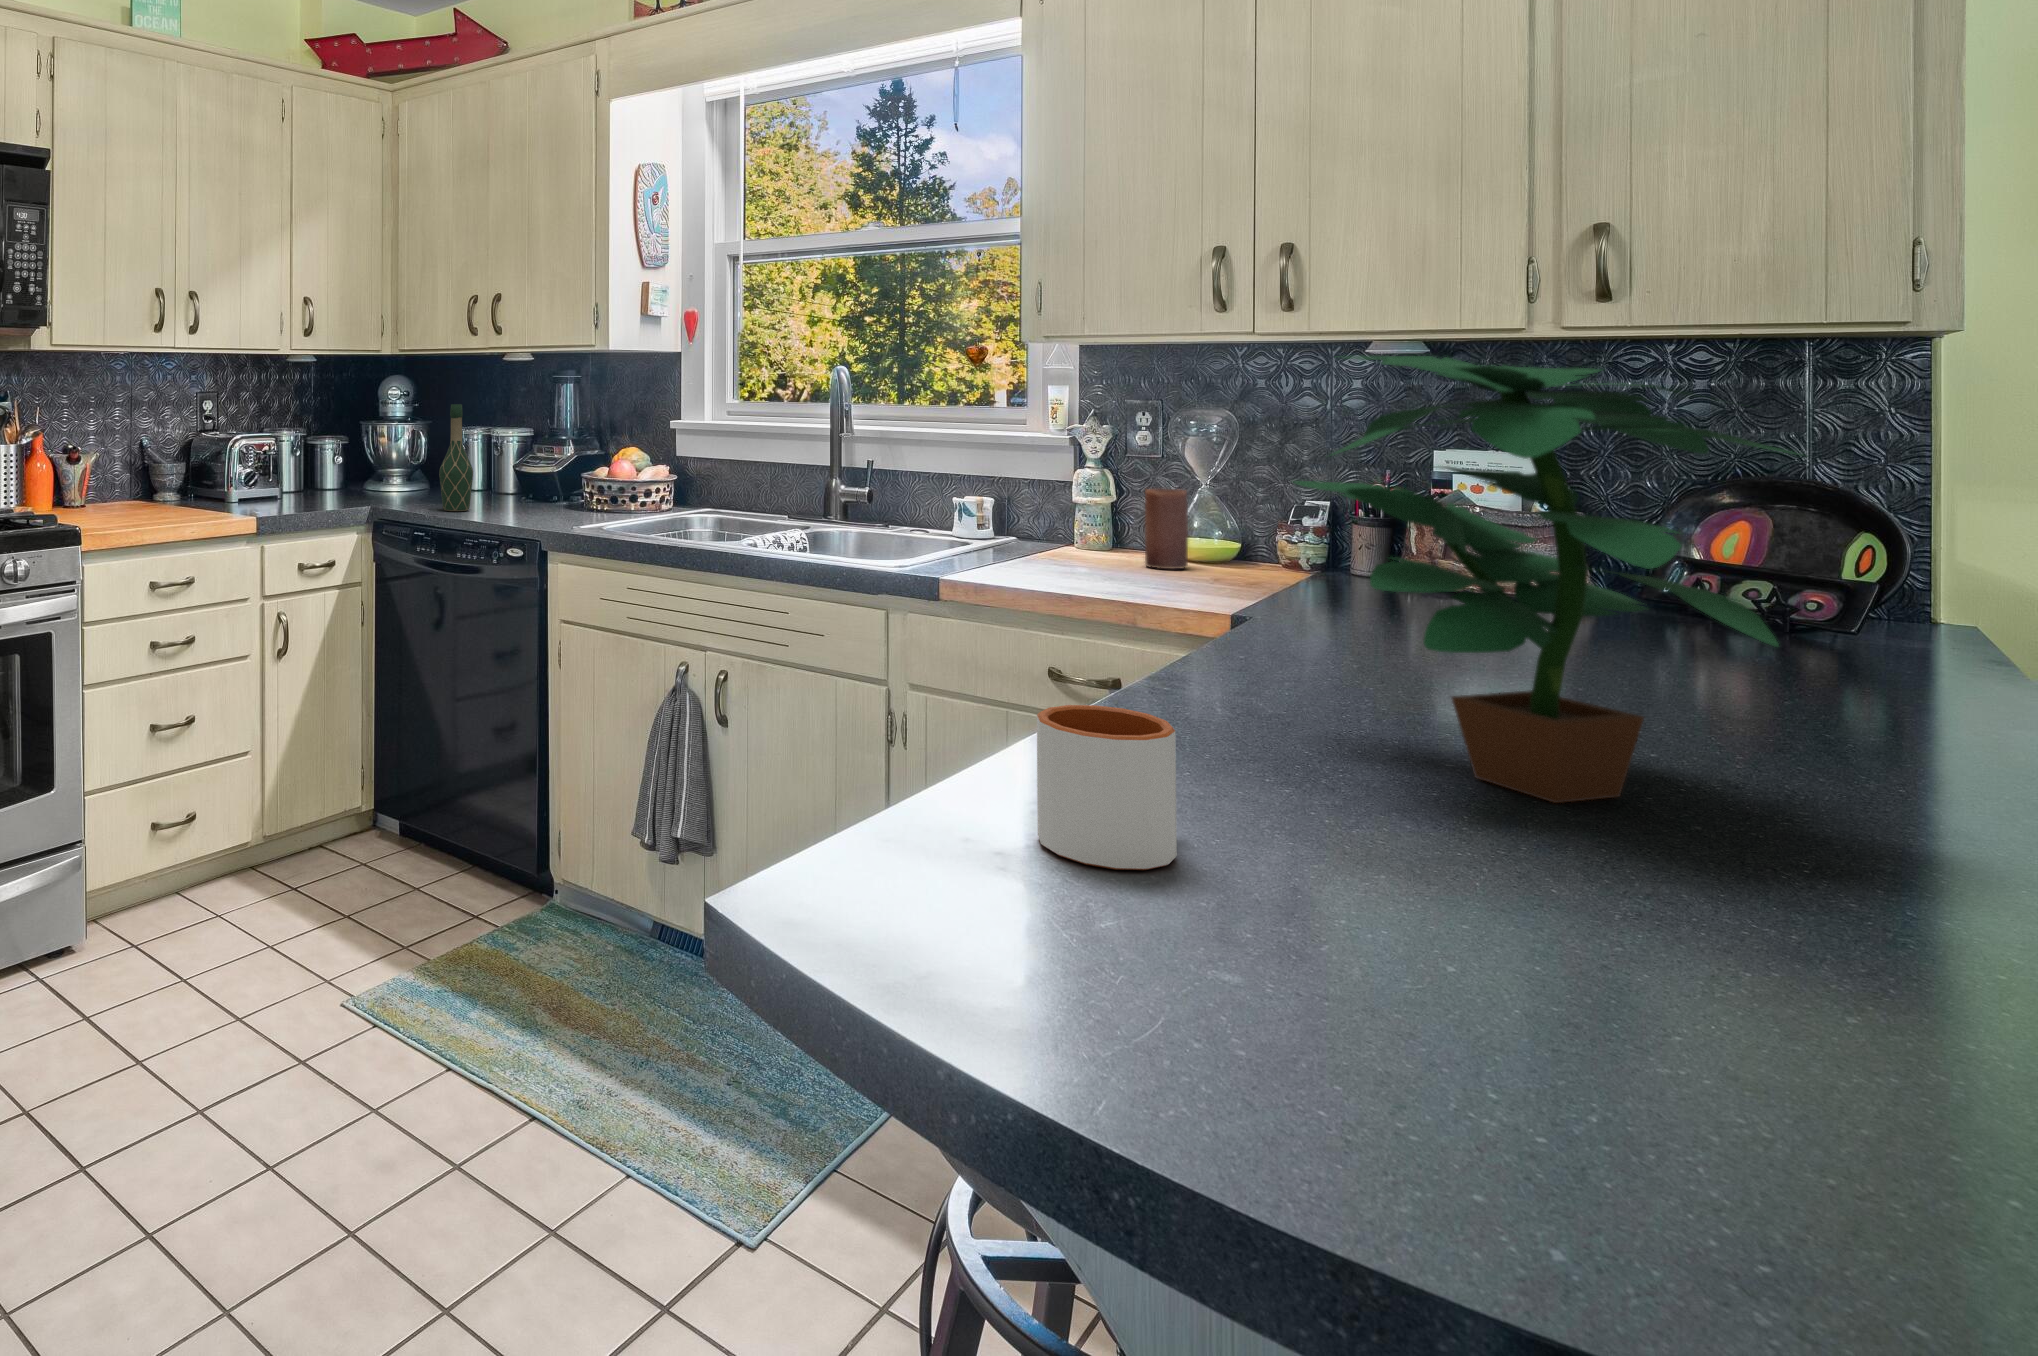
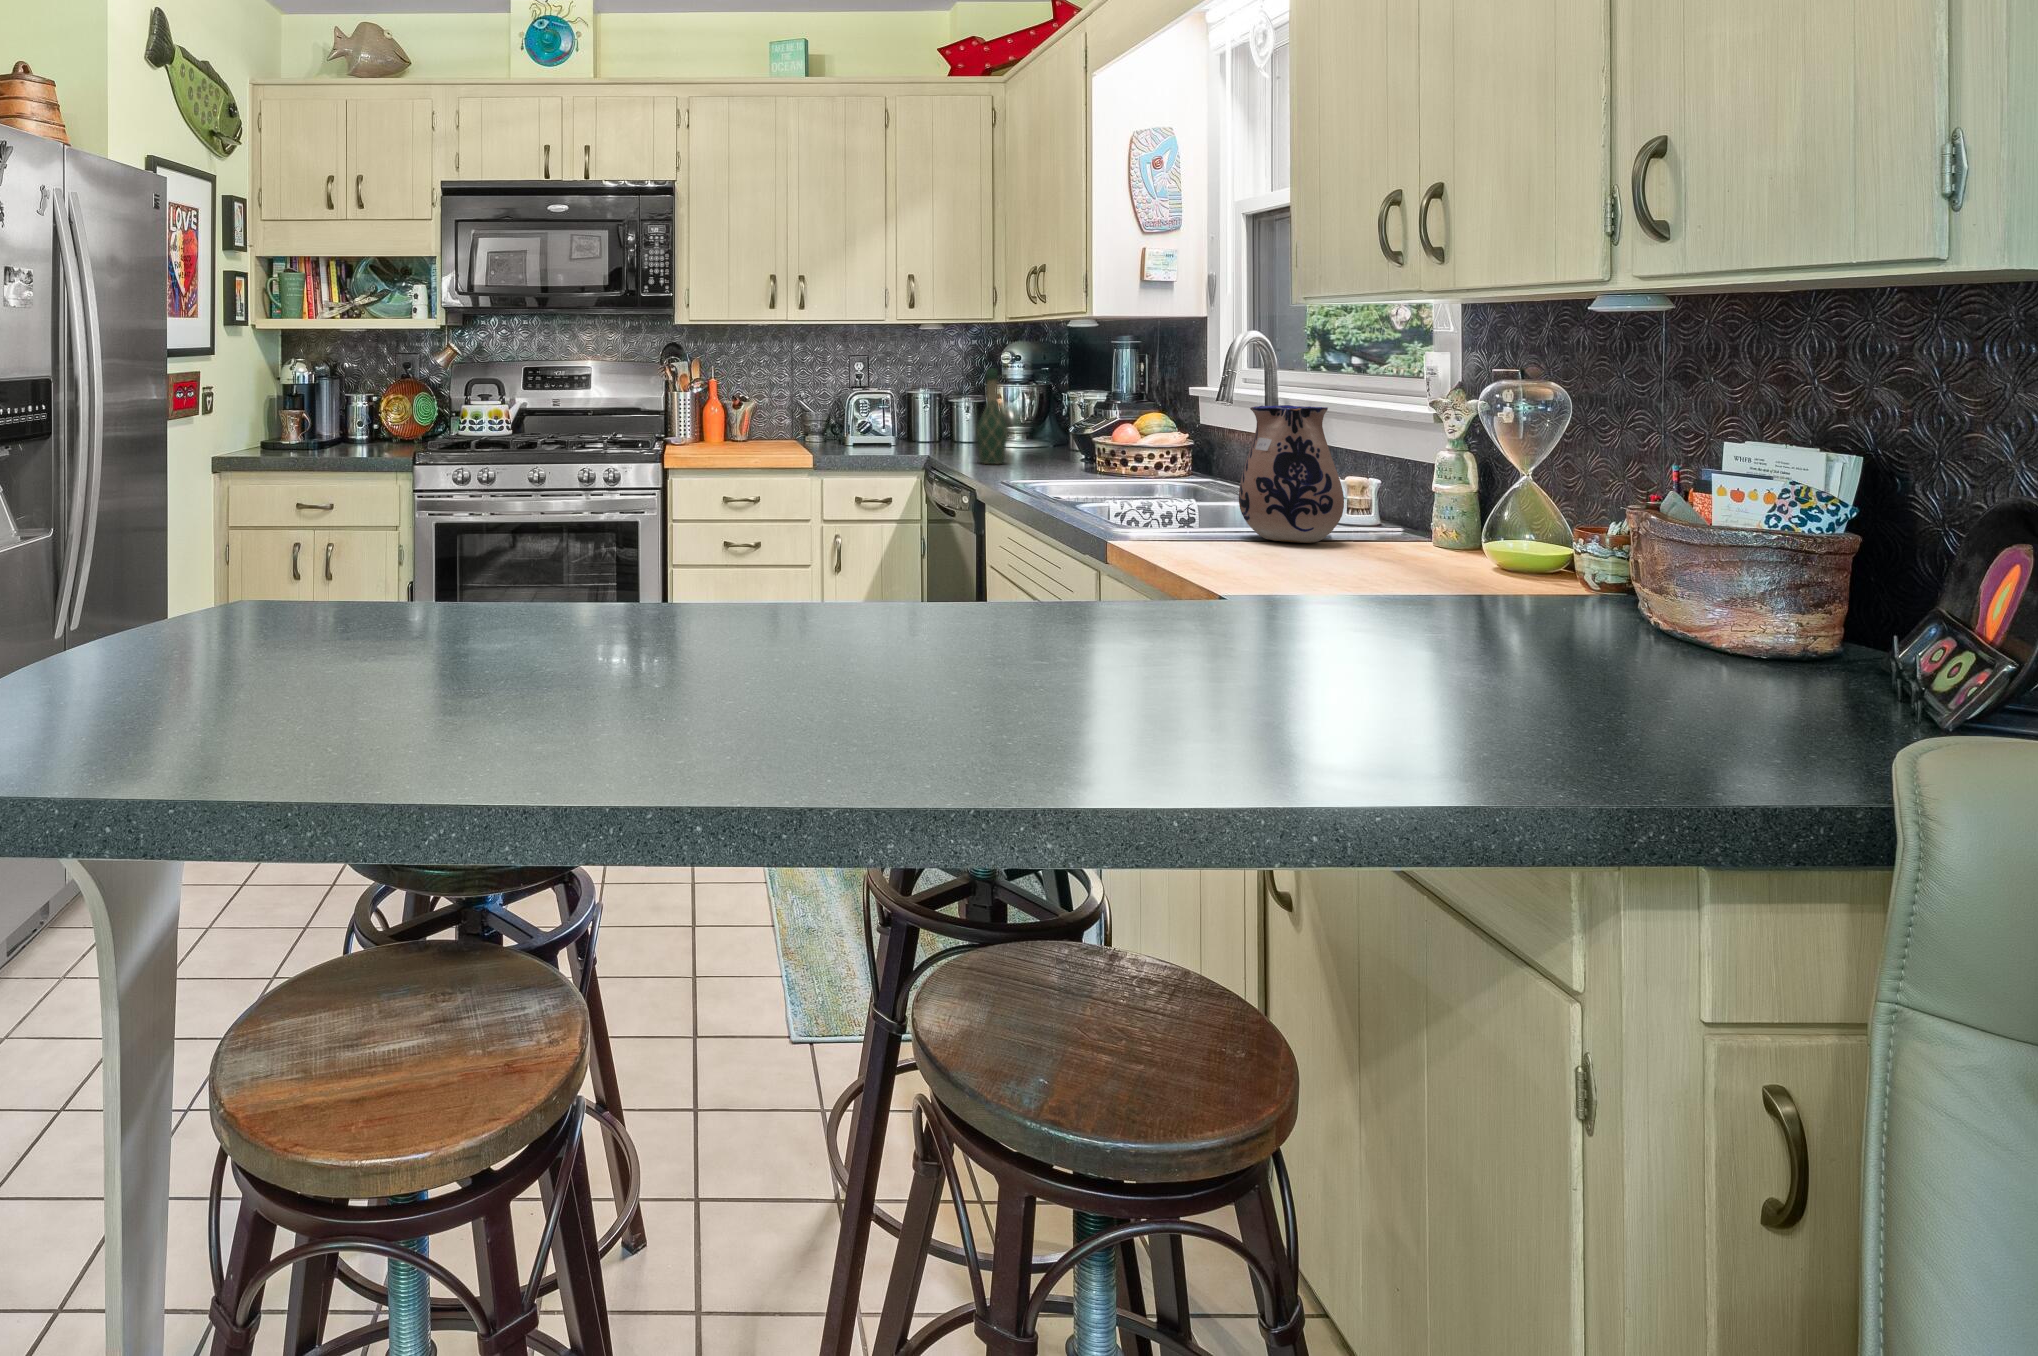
potted plant: present [1294,356,1792,803] -> none [489,324,832,680]
ceramic pitcher: none [975,435,1067,560] -> present [1239,405,1344,543]
candle: present [1145,489,1188,569] -> none [1384,472,1439,567]
mug: present [1037,705,1177,870] -> none [277,541,375,629]

